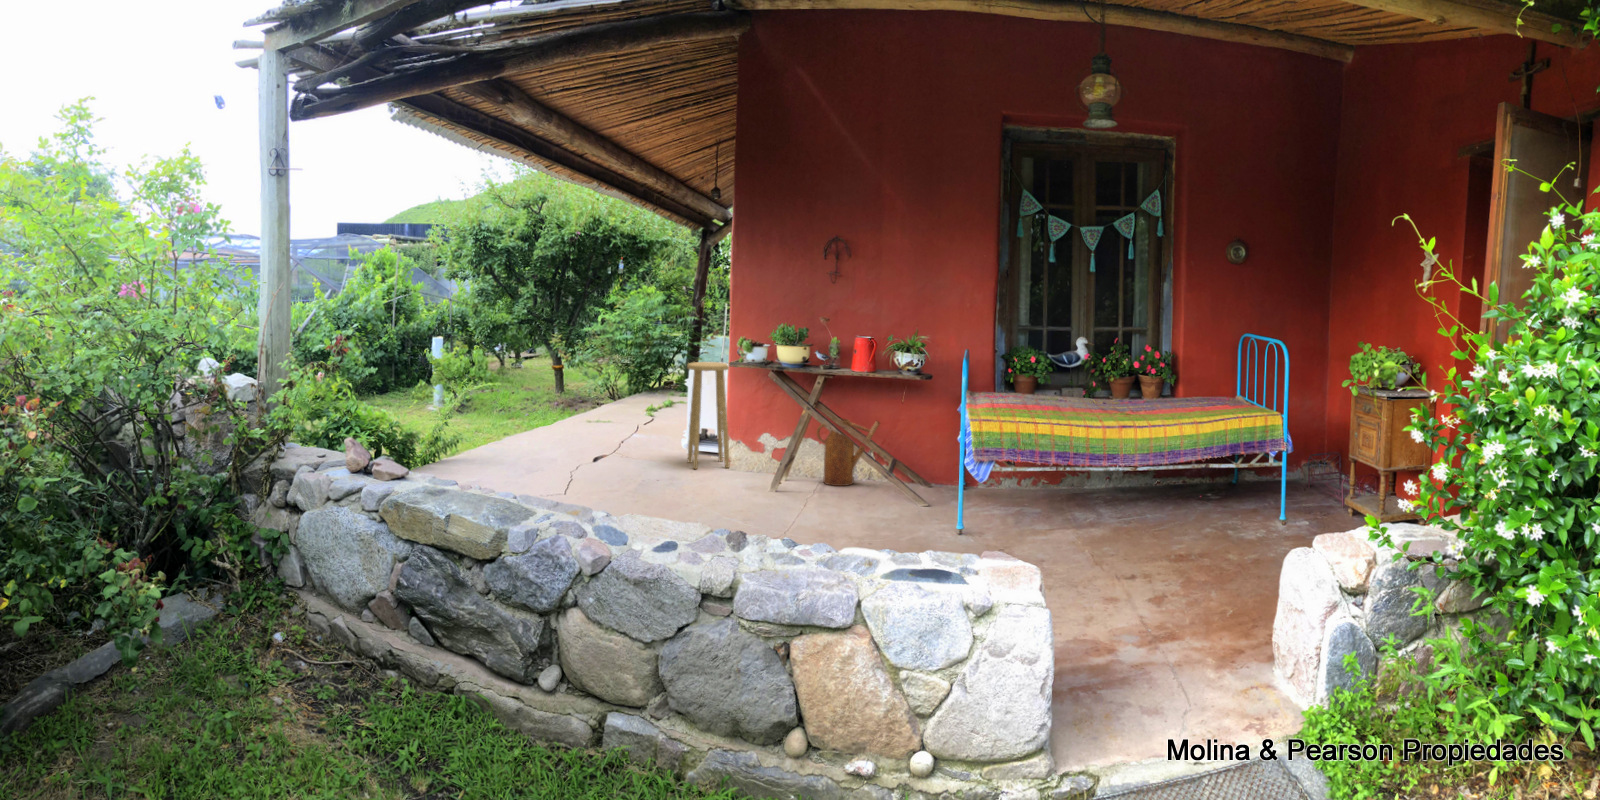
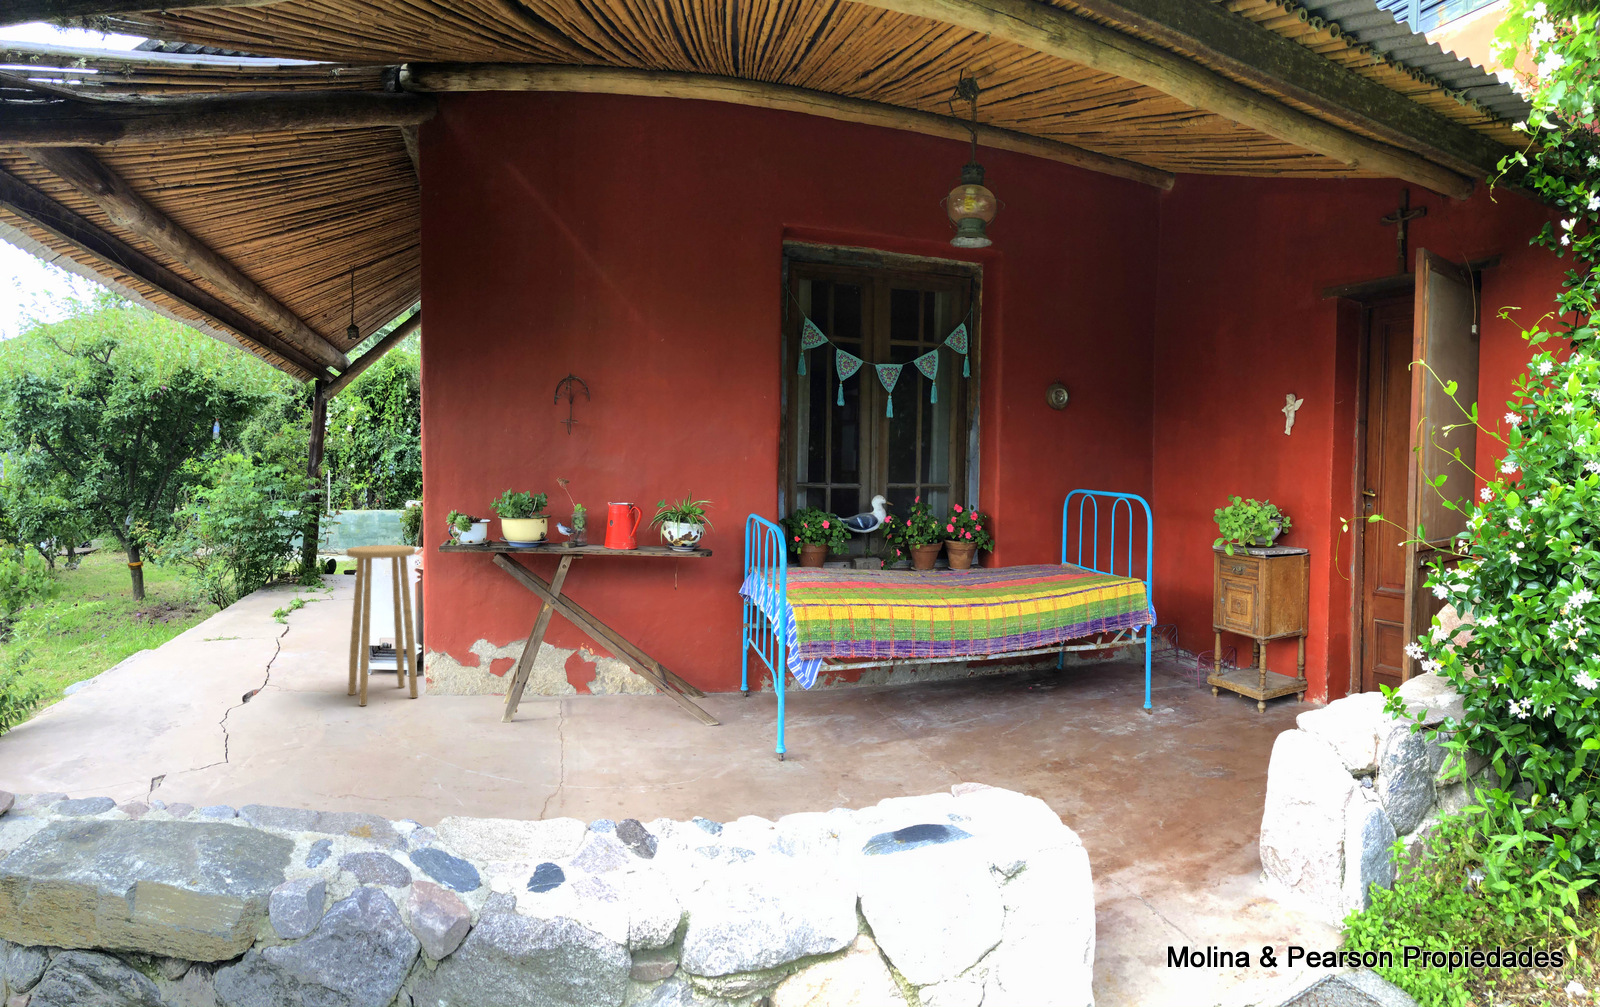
watering can: present [817,418,880,486] -> none [554,614,645,710]

